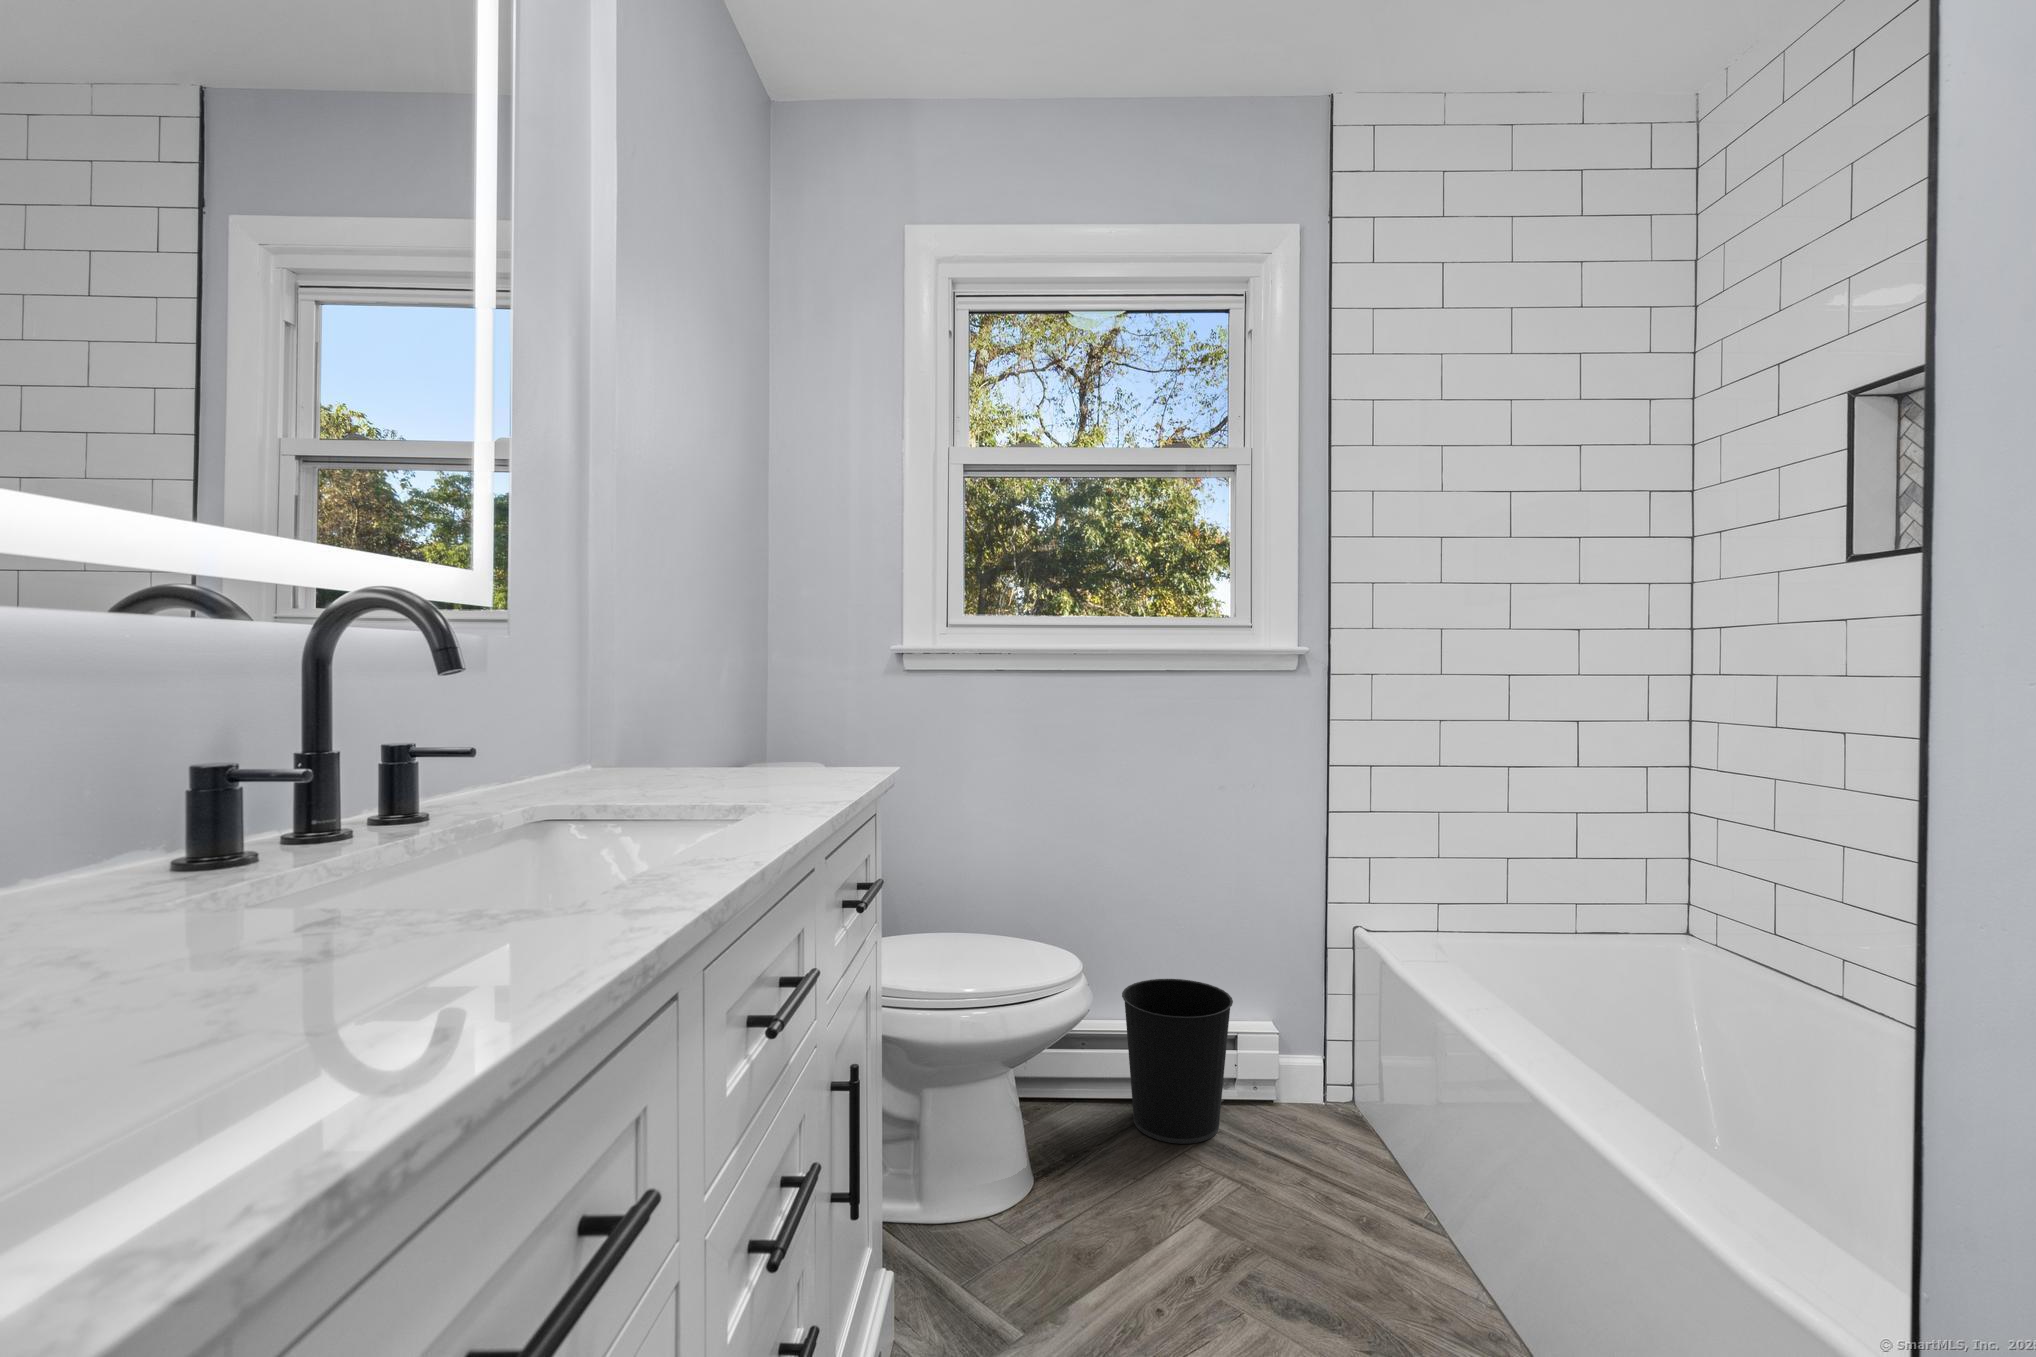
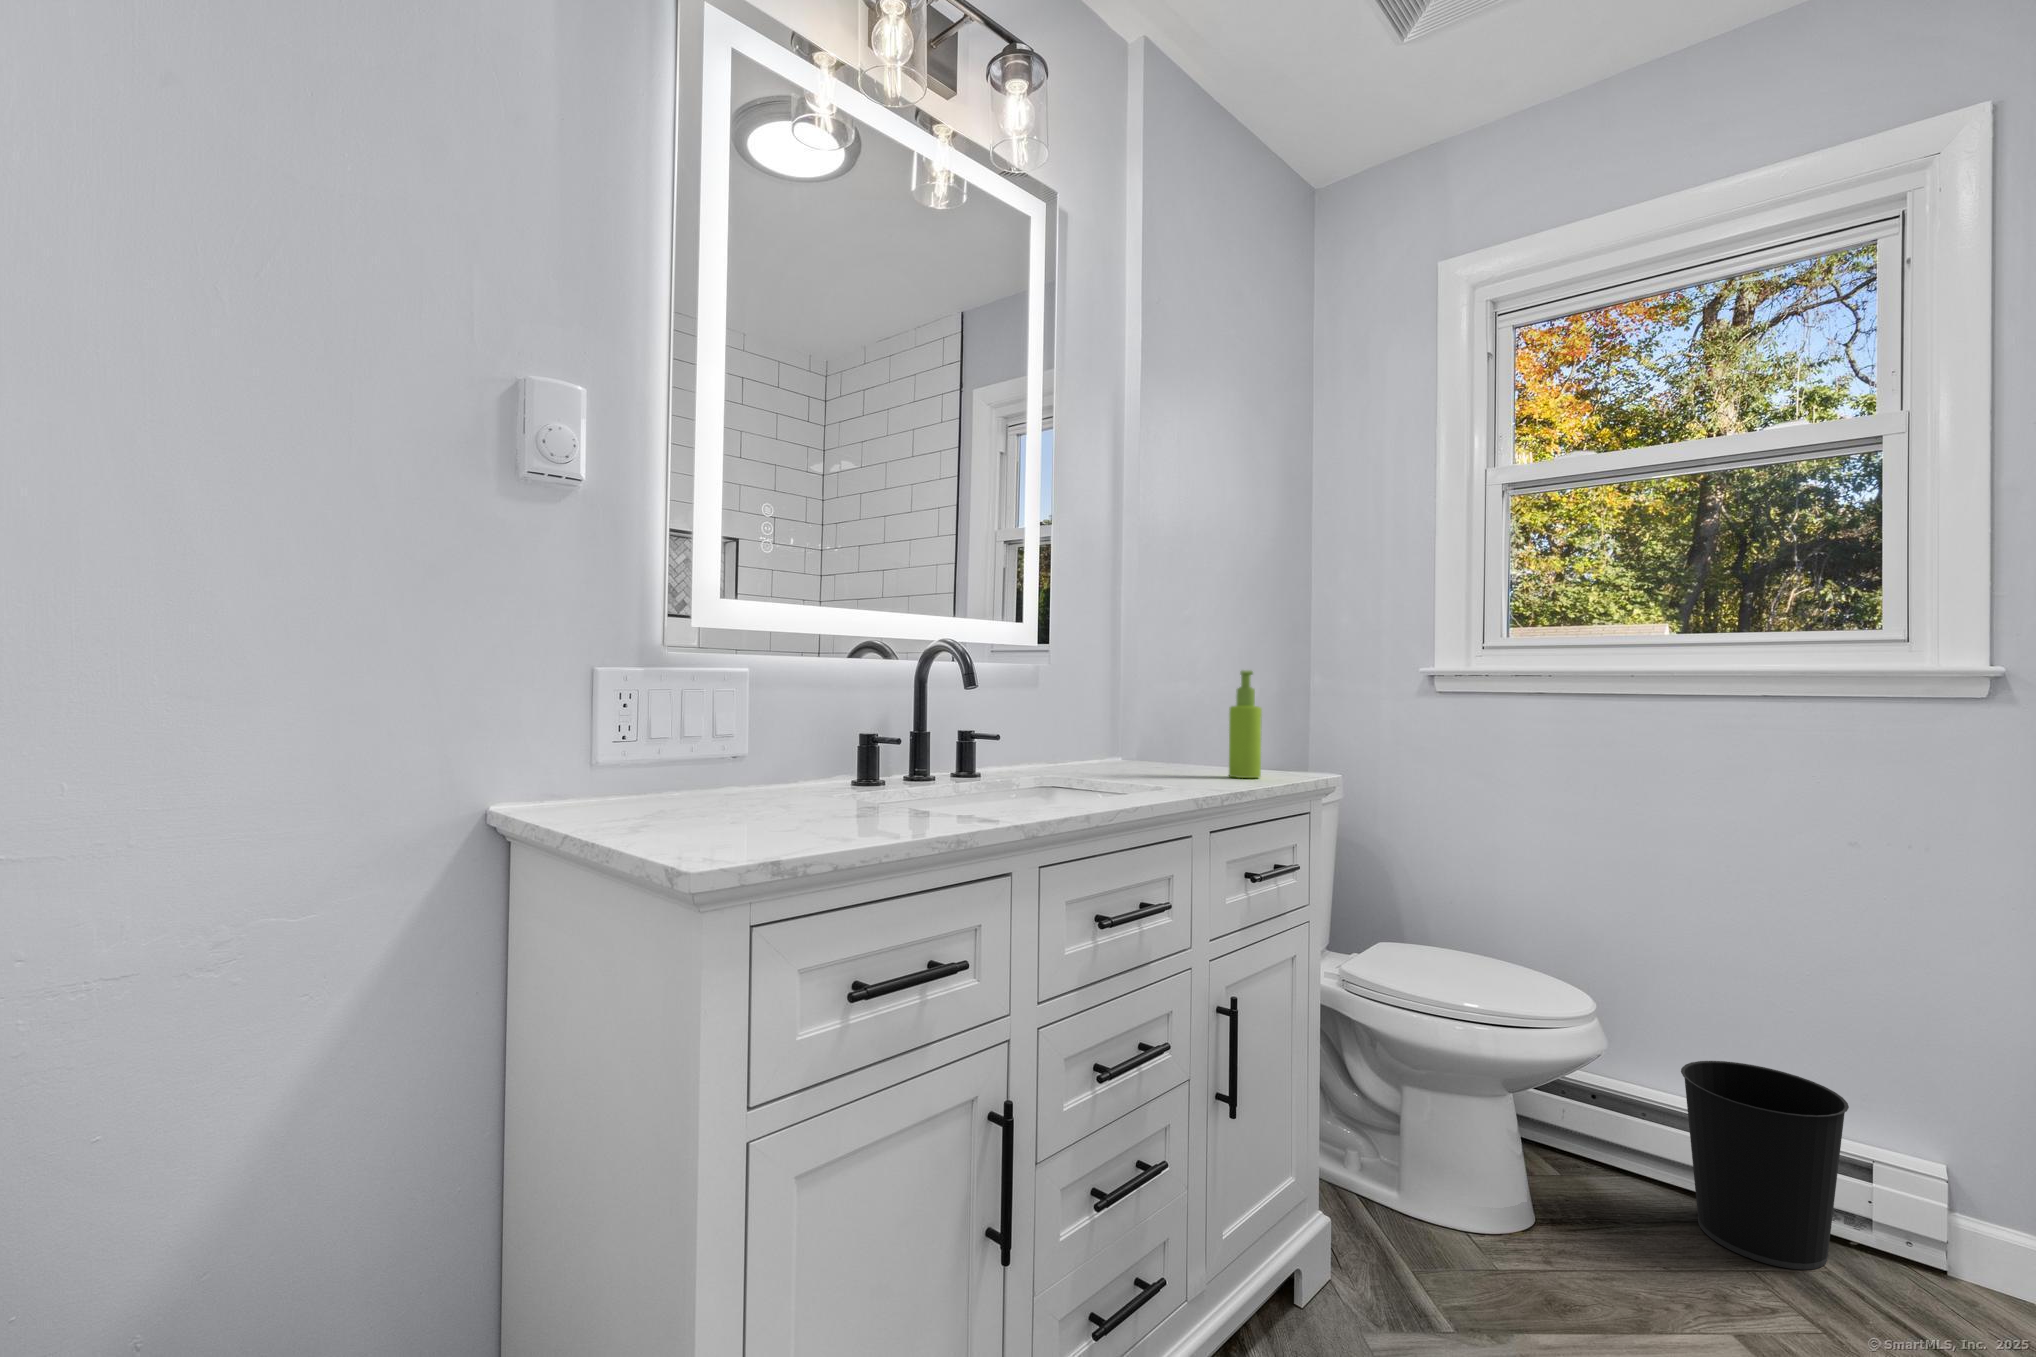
soap dispenser: none [777,646,816,780] -> present [1229,670,1262,778]

